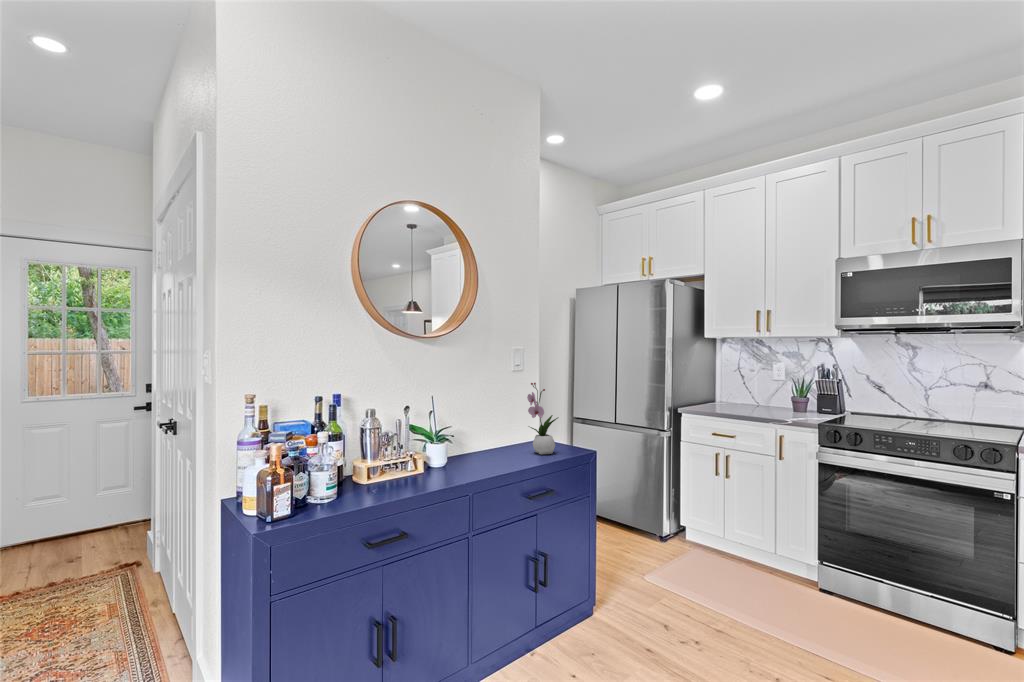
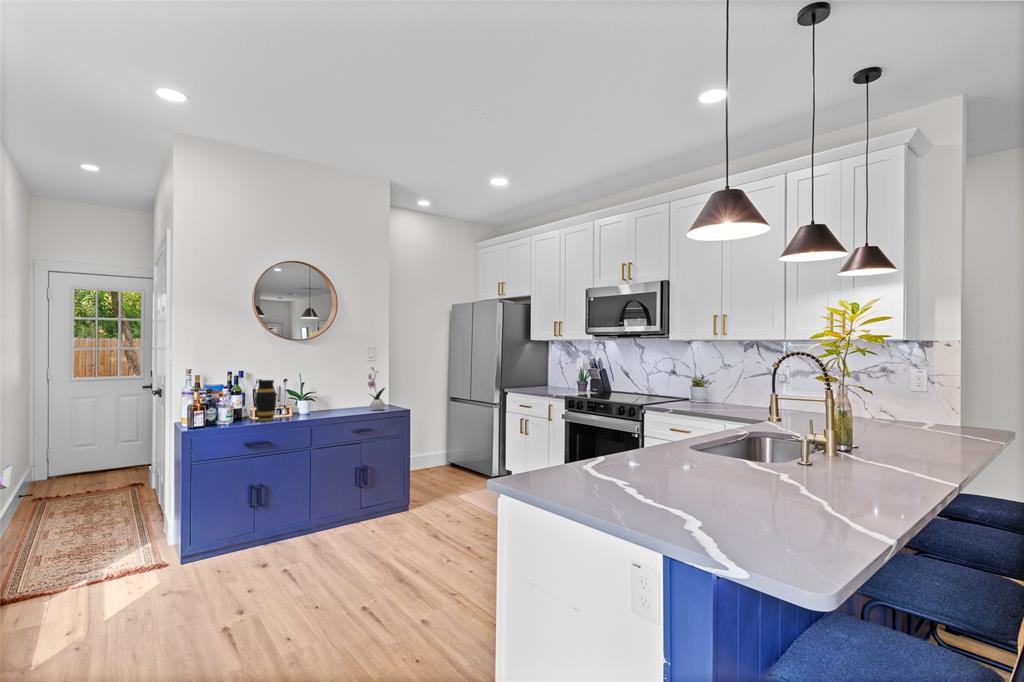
vase: none [375,412,411,492] -> present [255,380,276,421]

